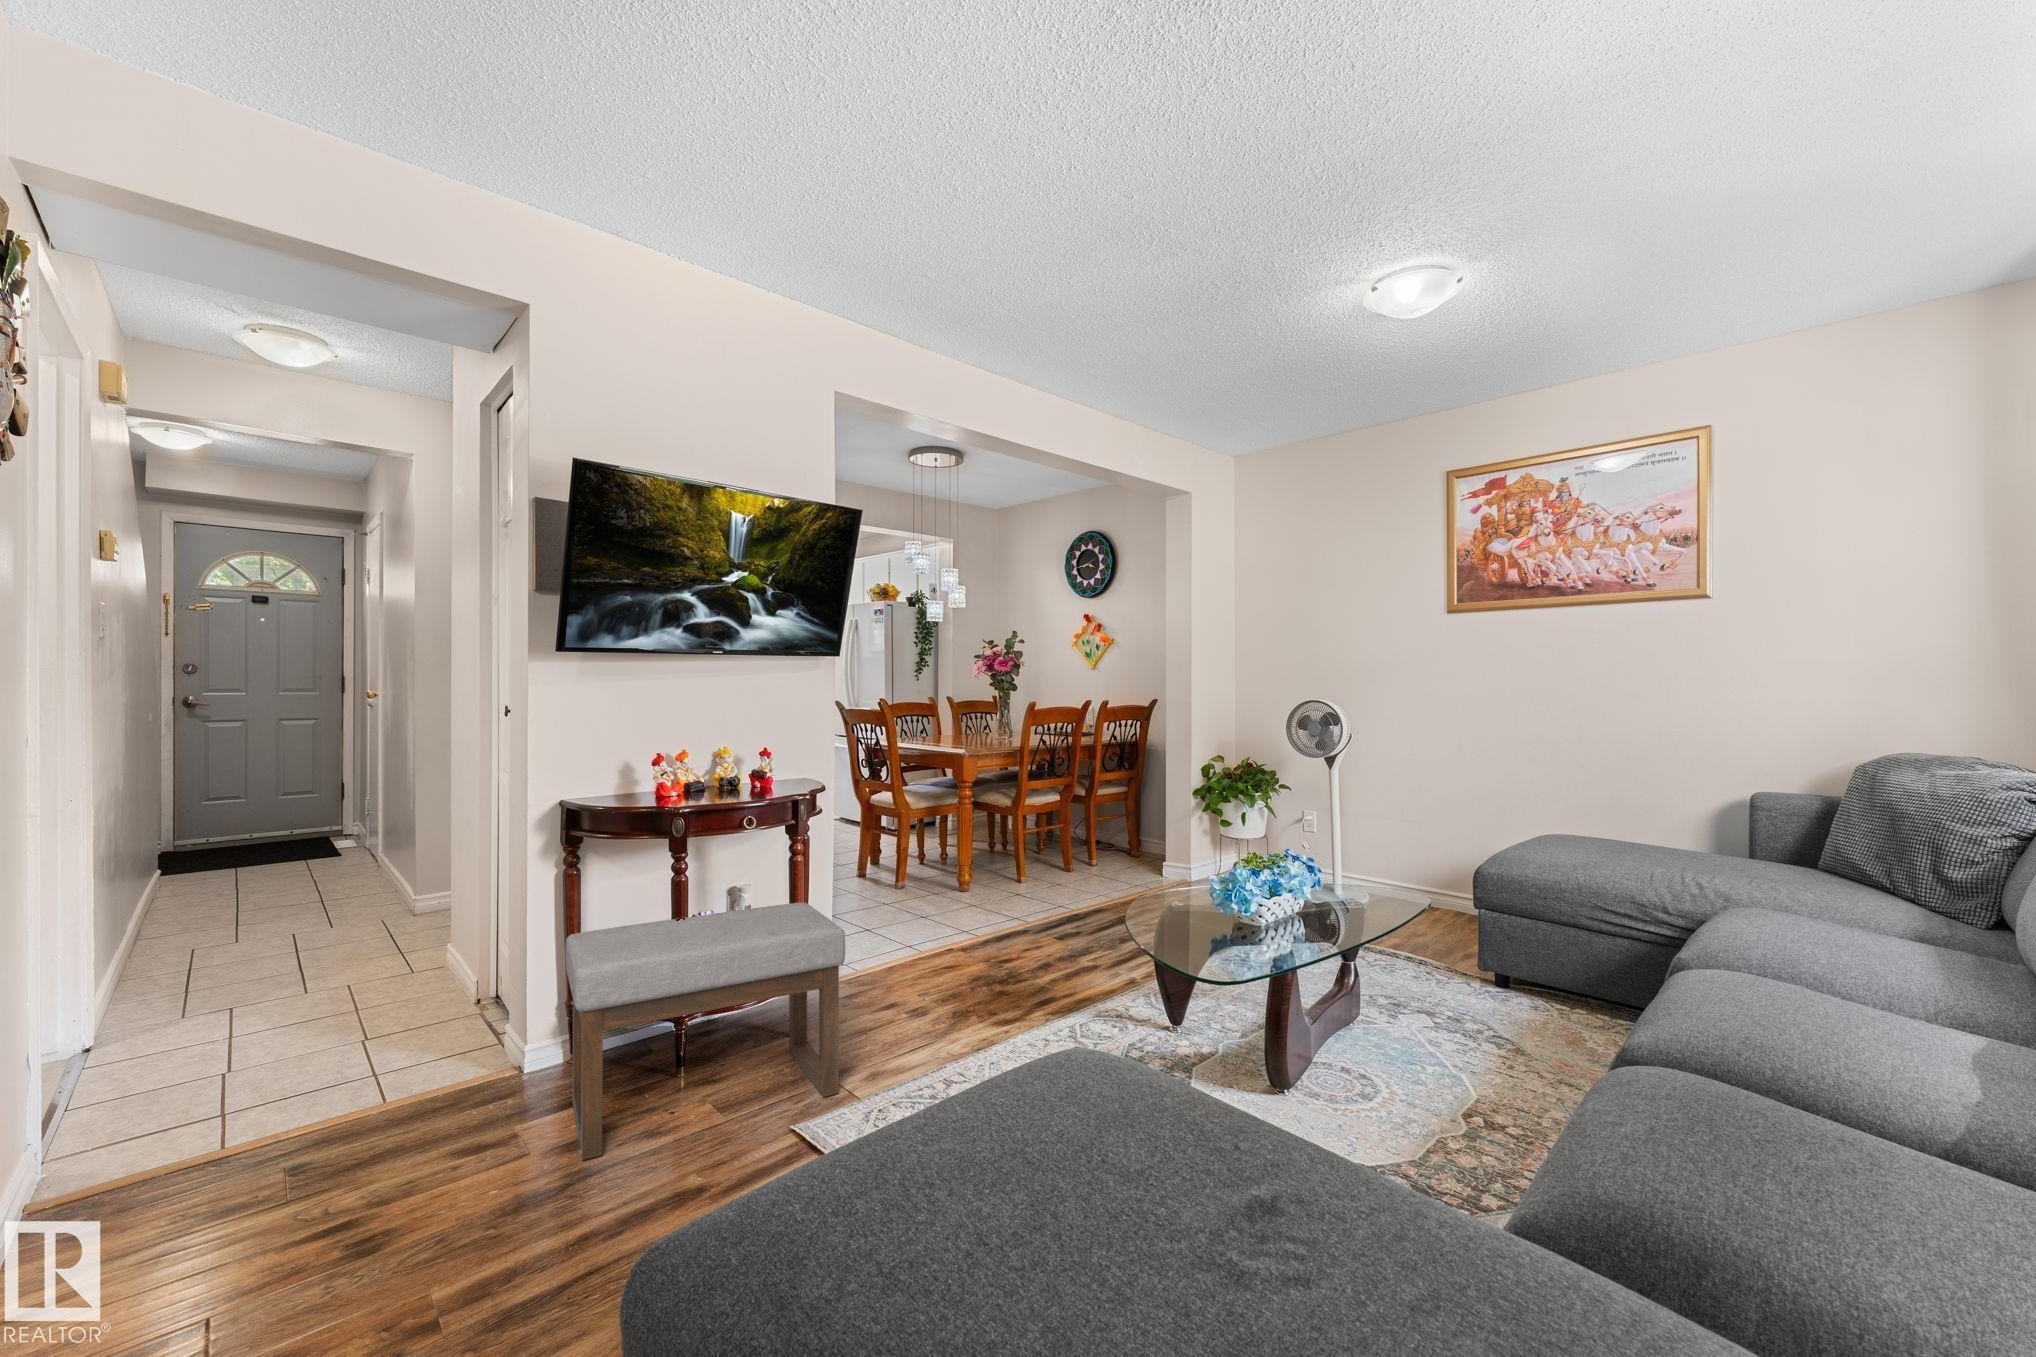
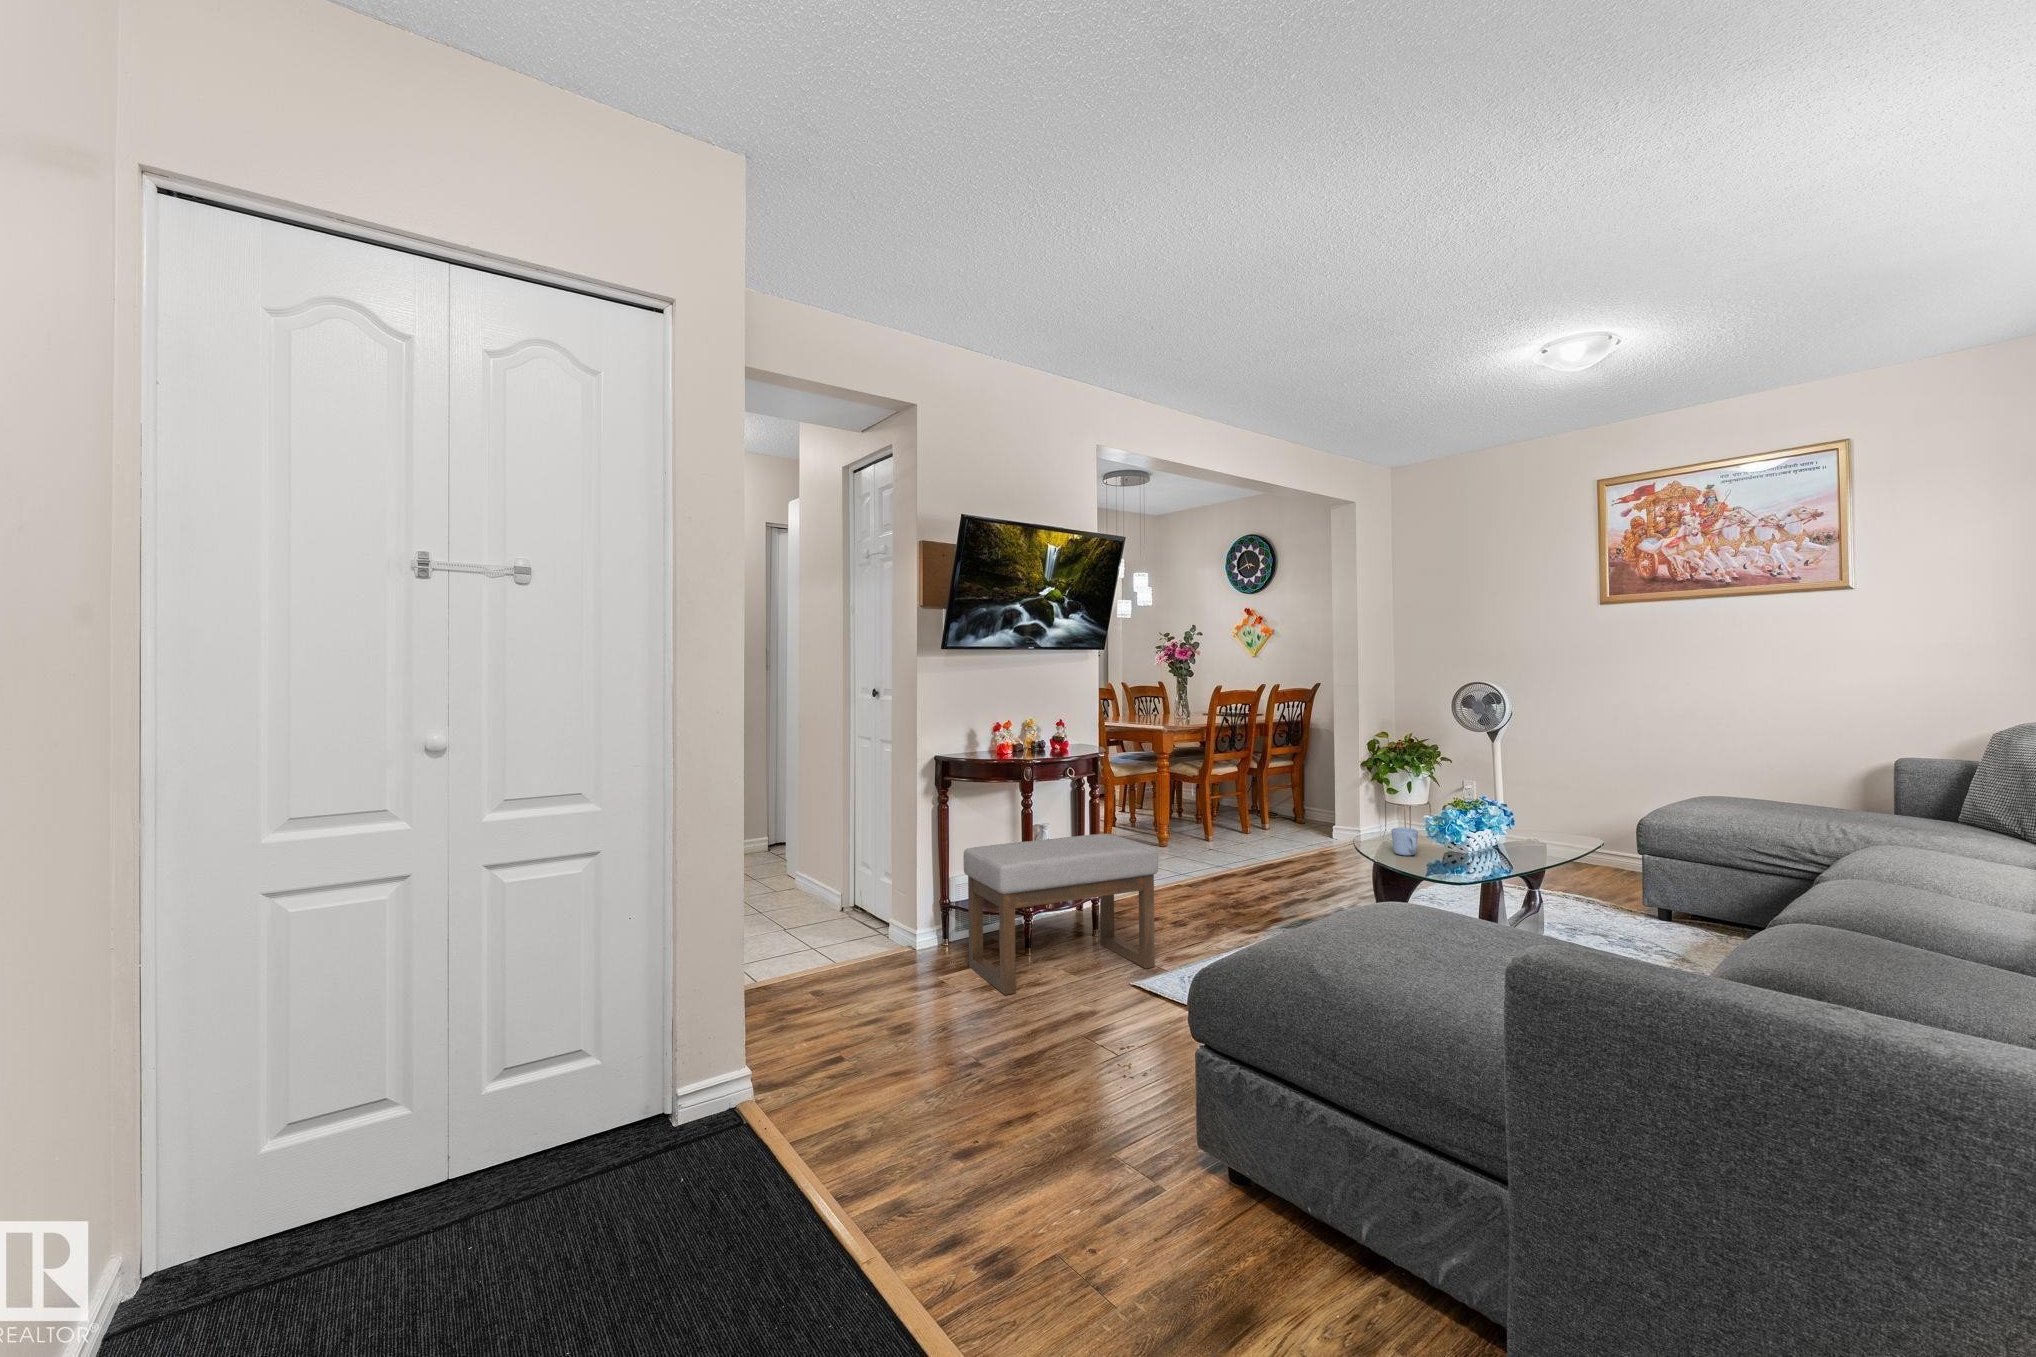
mug: none [1169,890,1201,928] -> present [1391,828,1418,856]

